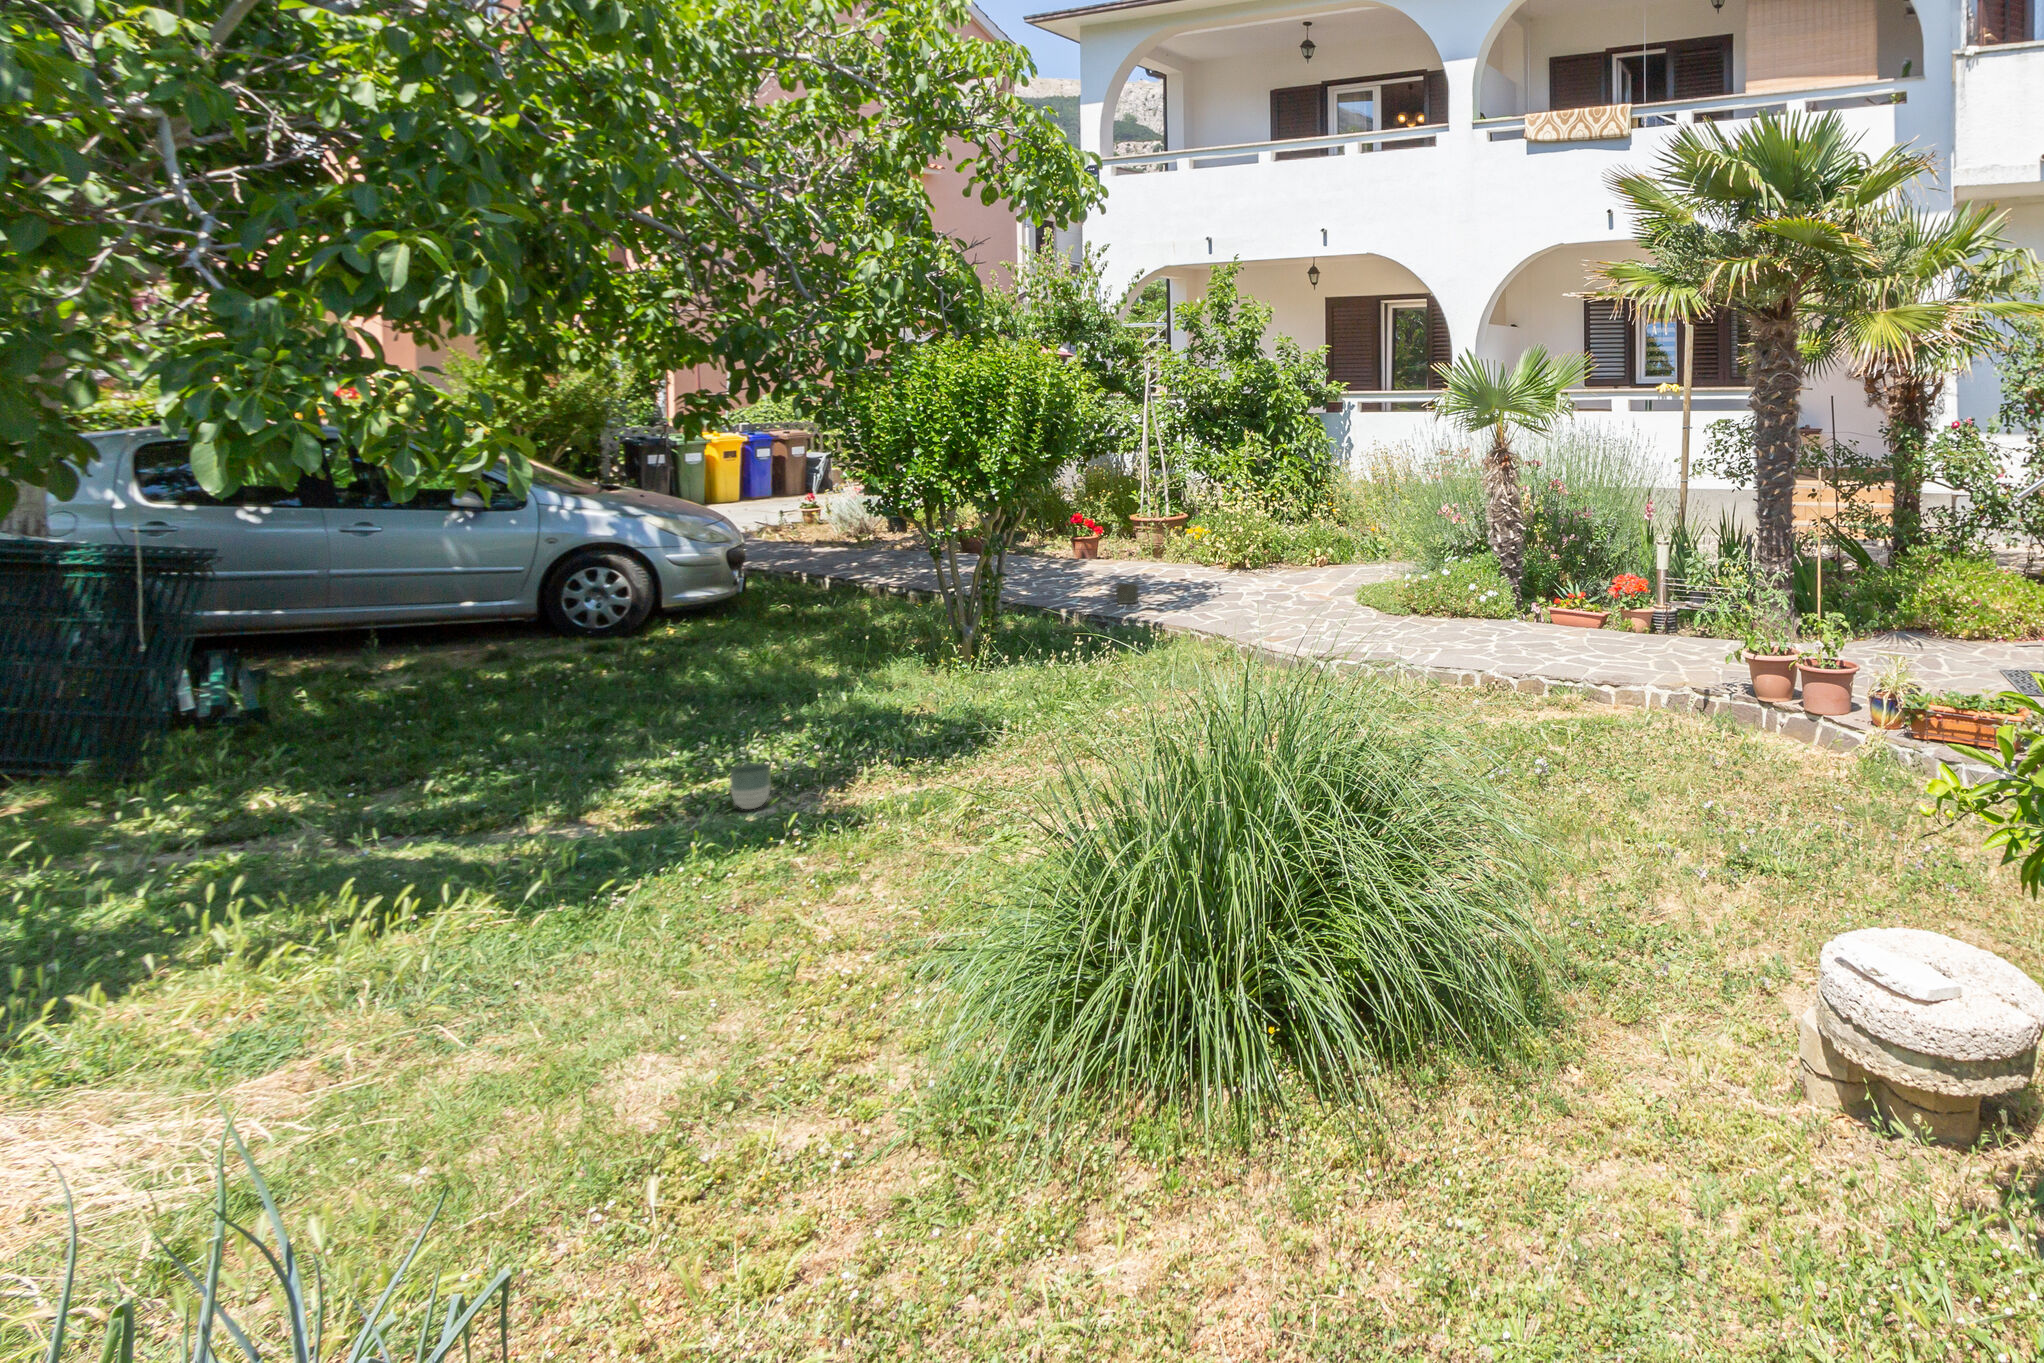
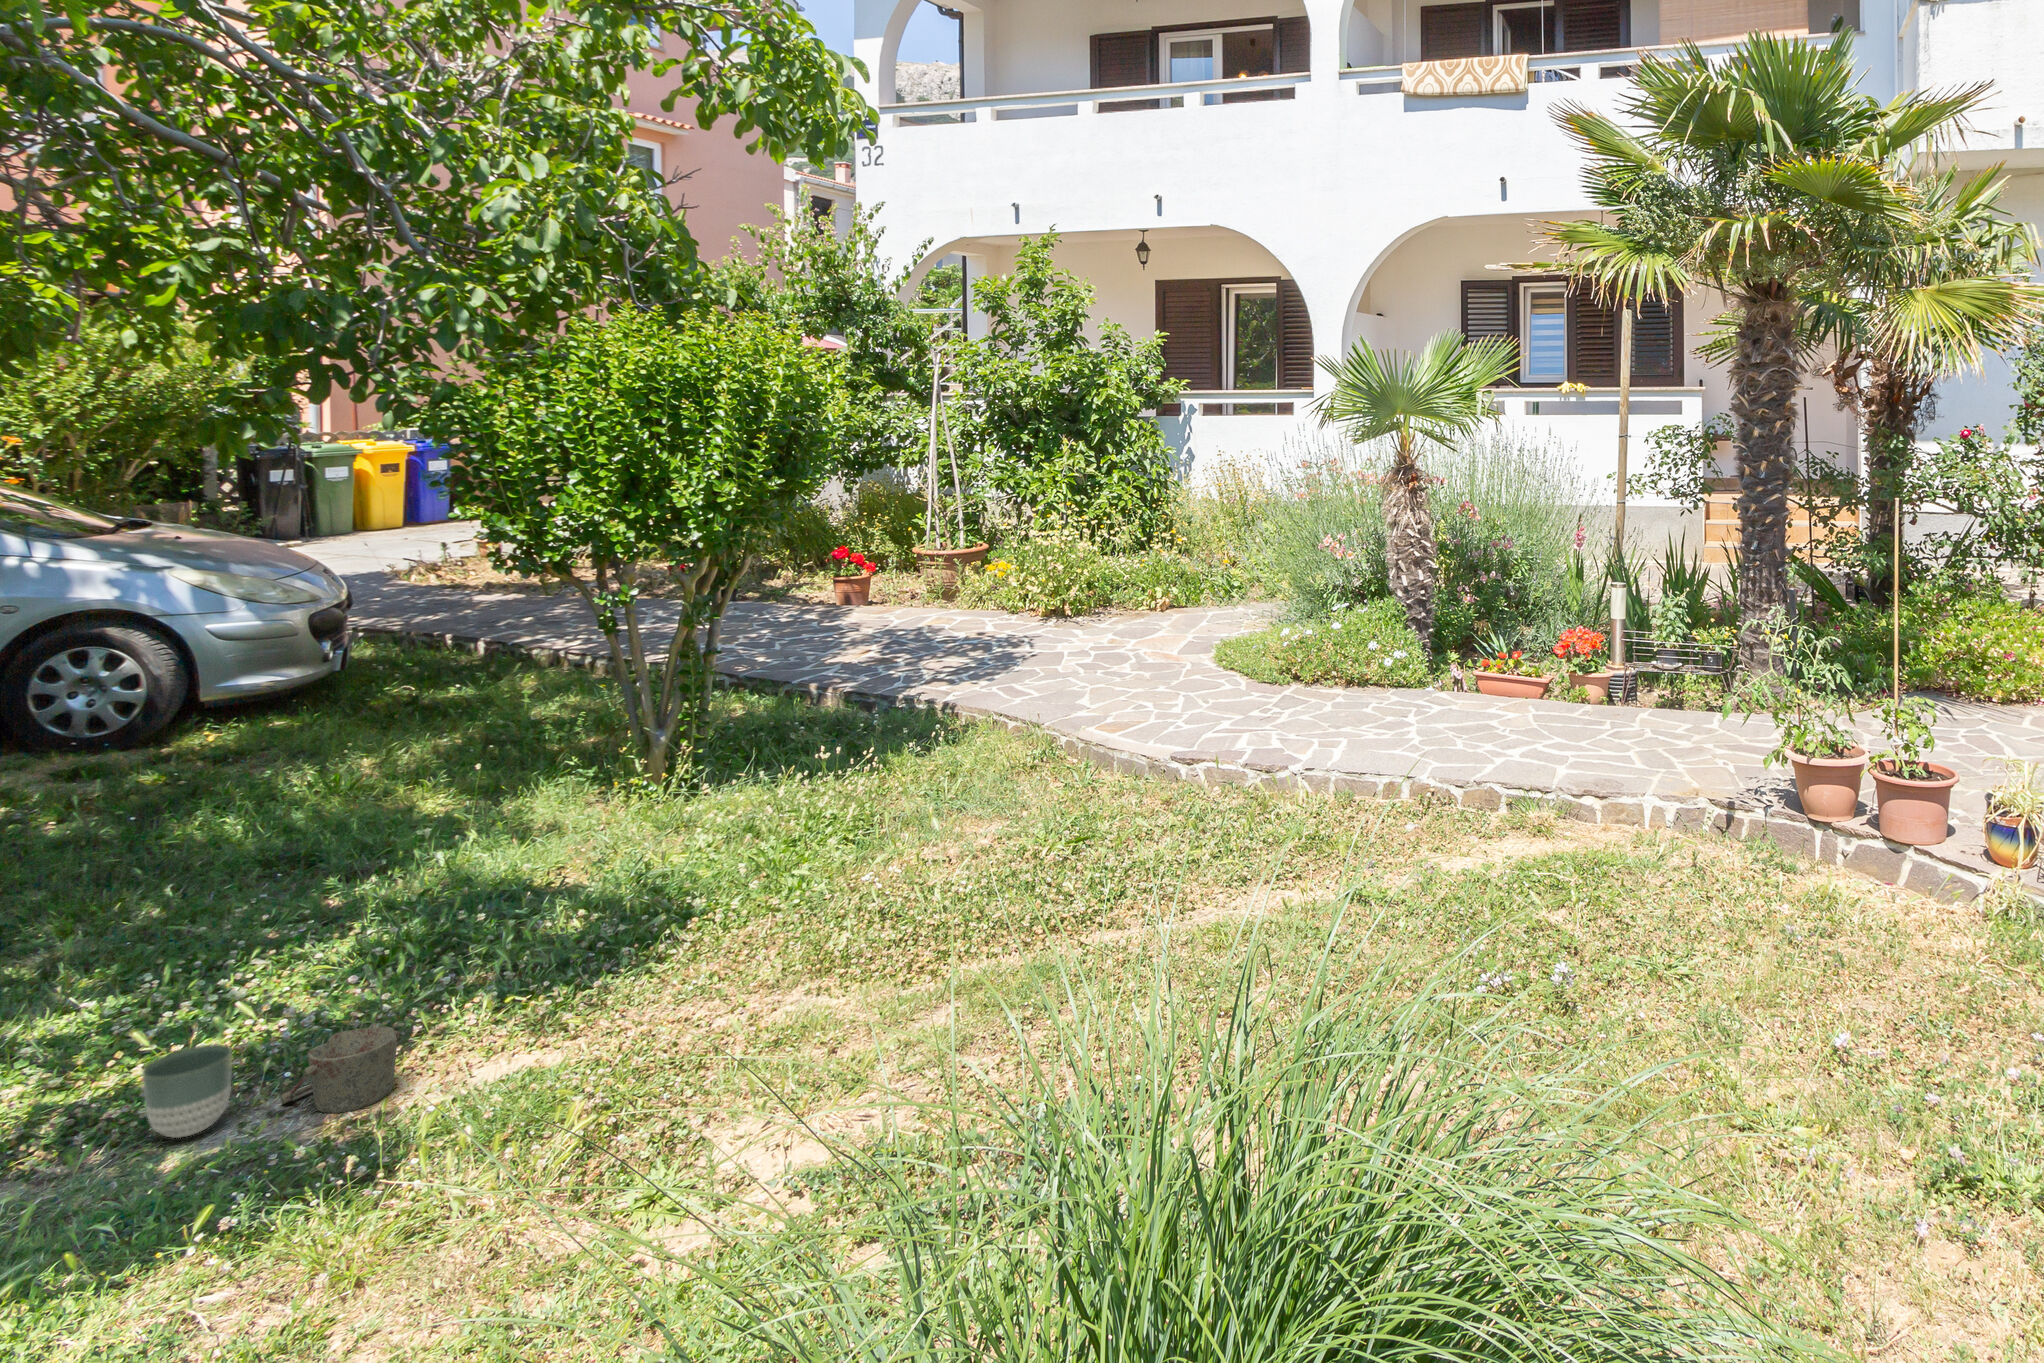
bucket: present [1108,583,1139,604] -> present [280,1027,400,1113]

